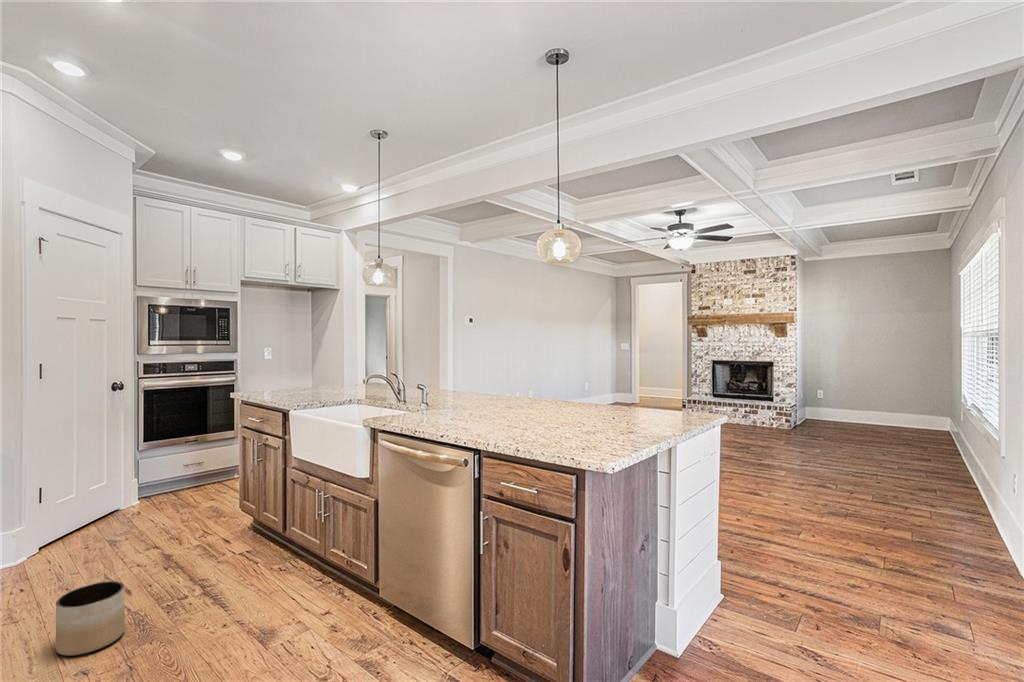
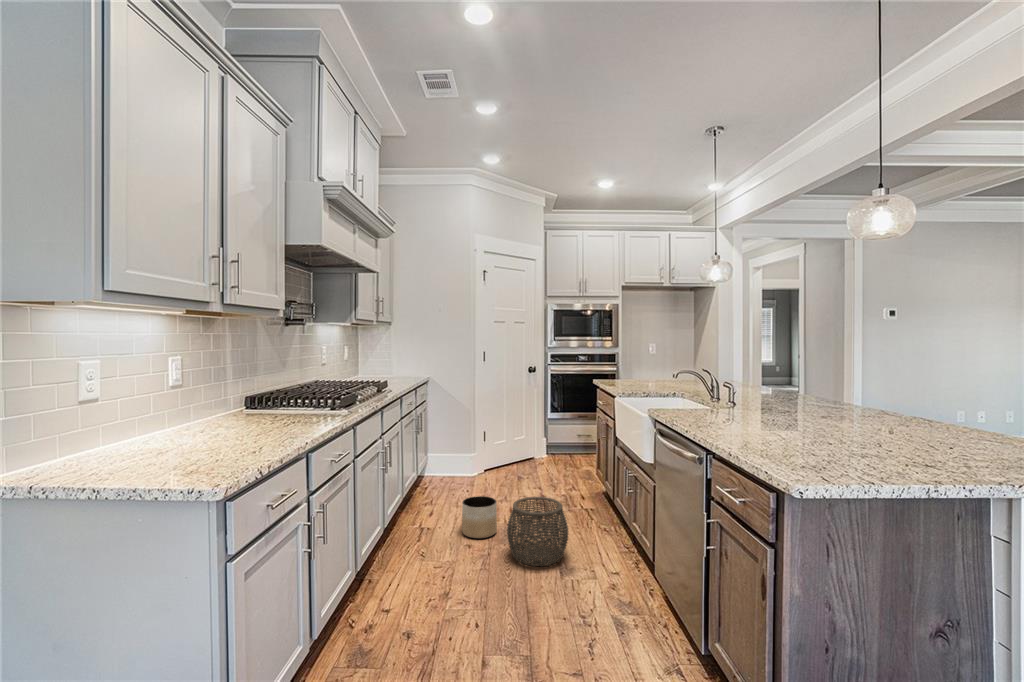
woven basket: none [164,552,260,655] -> present [507,497,568,567]

